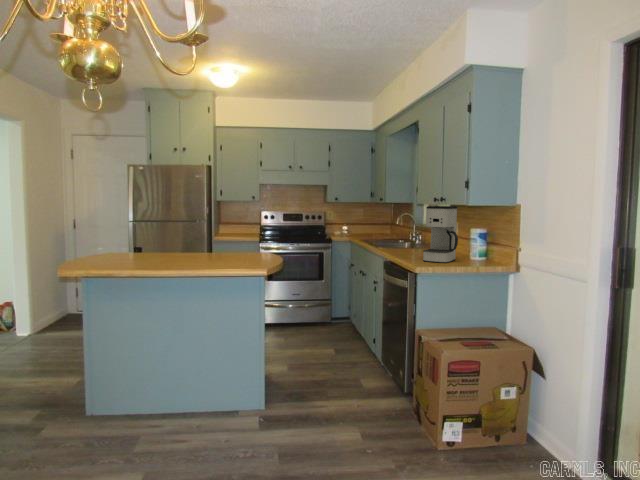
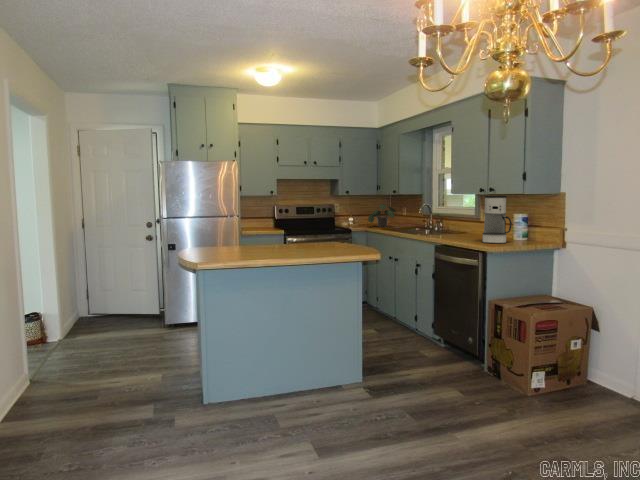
potted plant: none [354,212,386,238] -> present [368,204,396,227]

